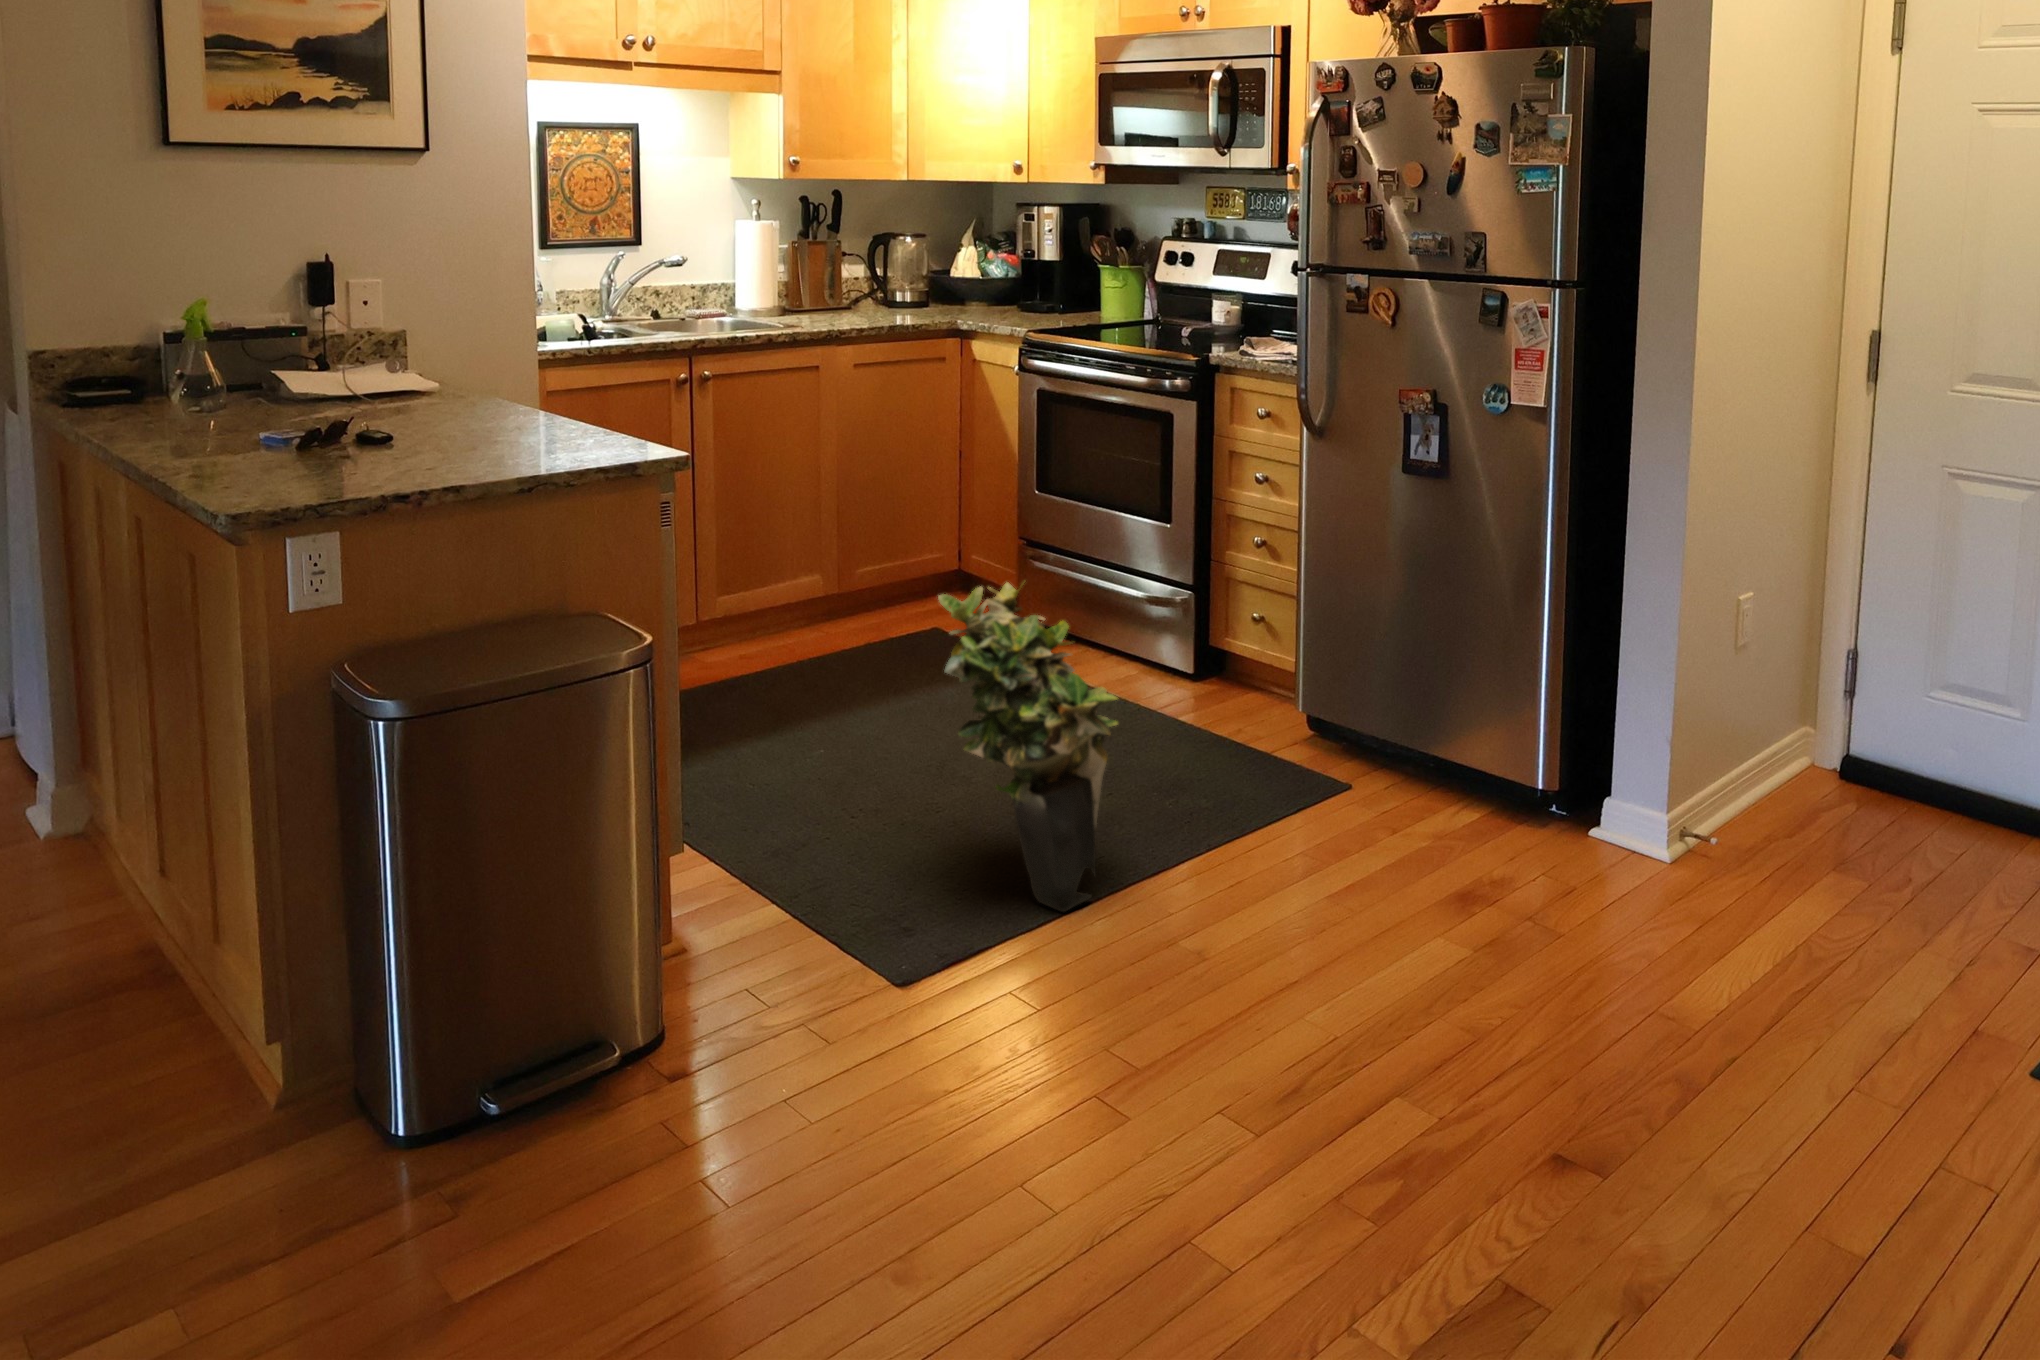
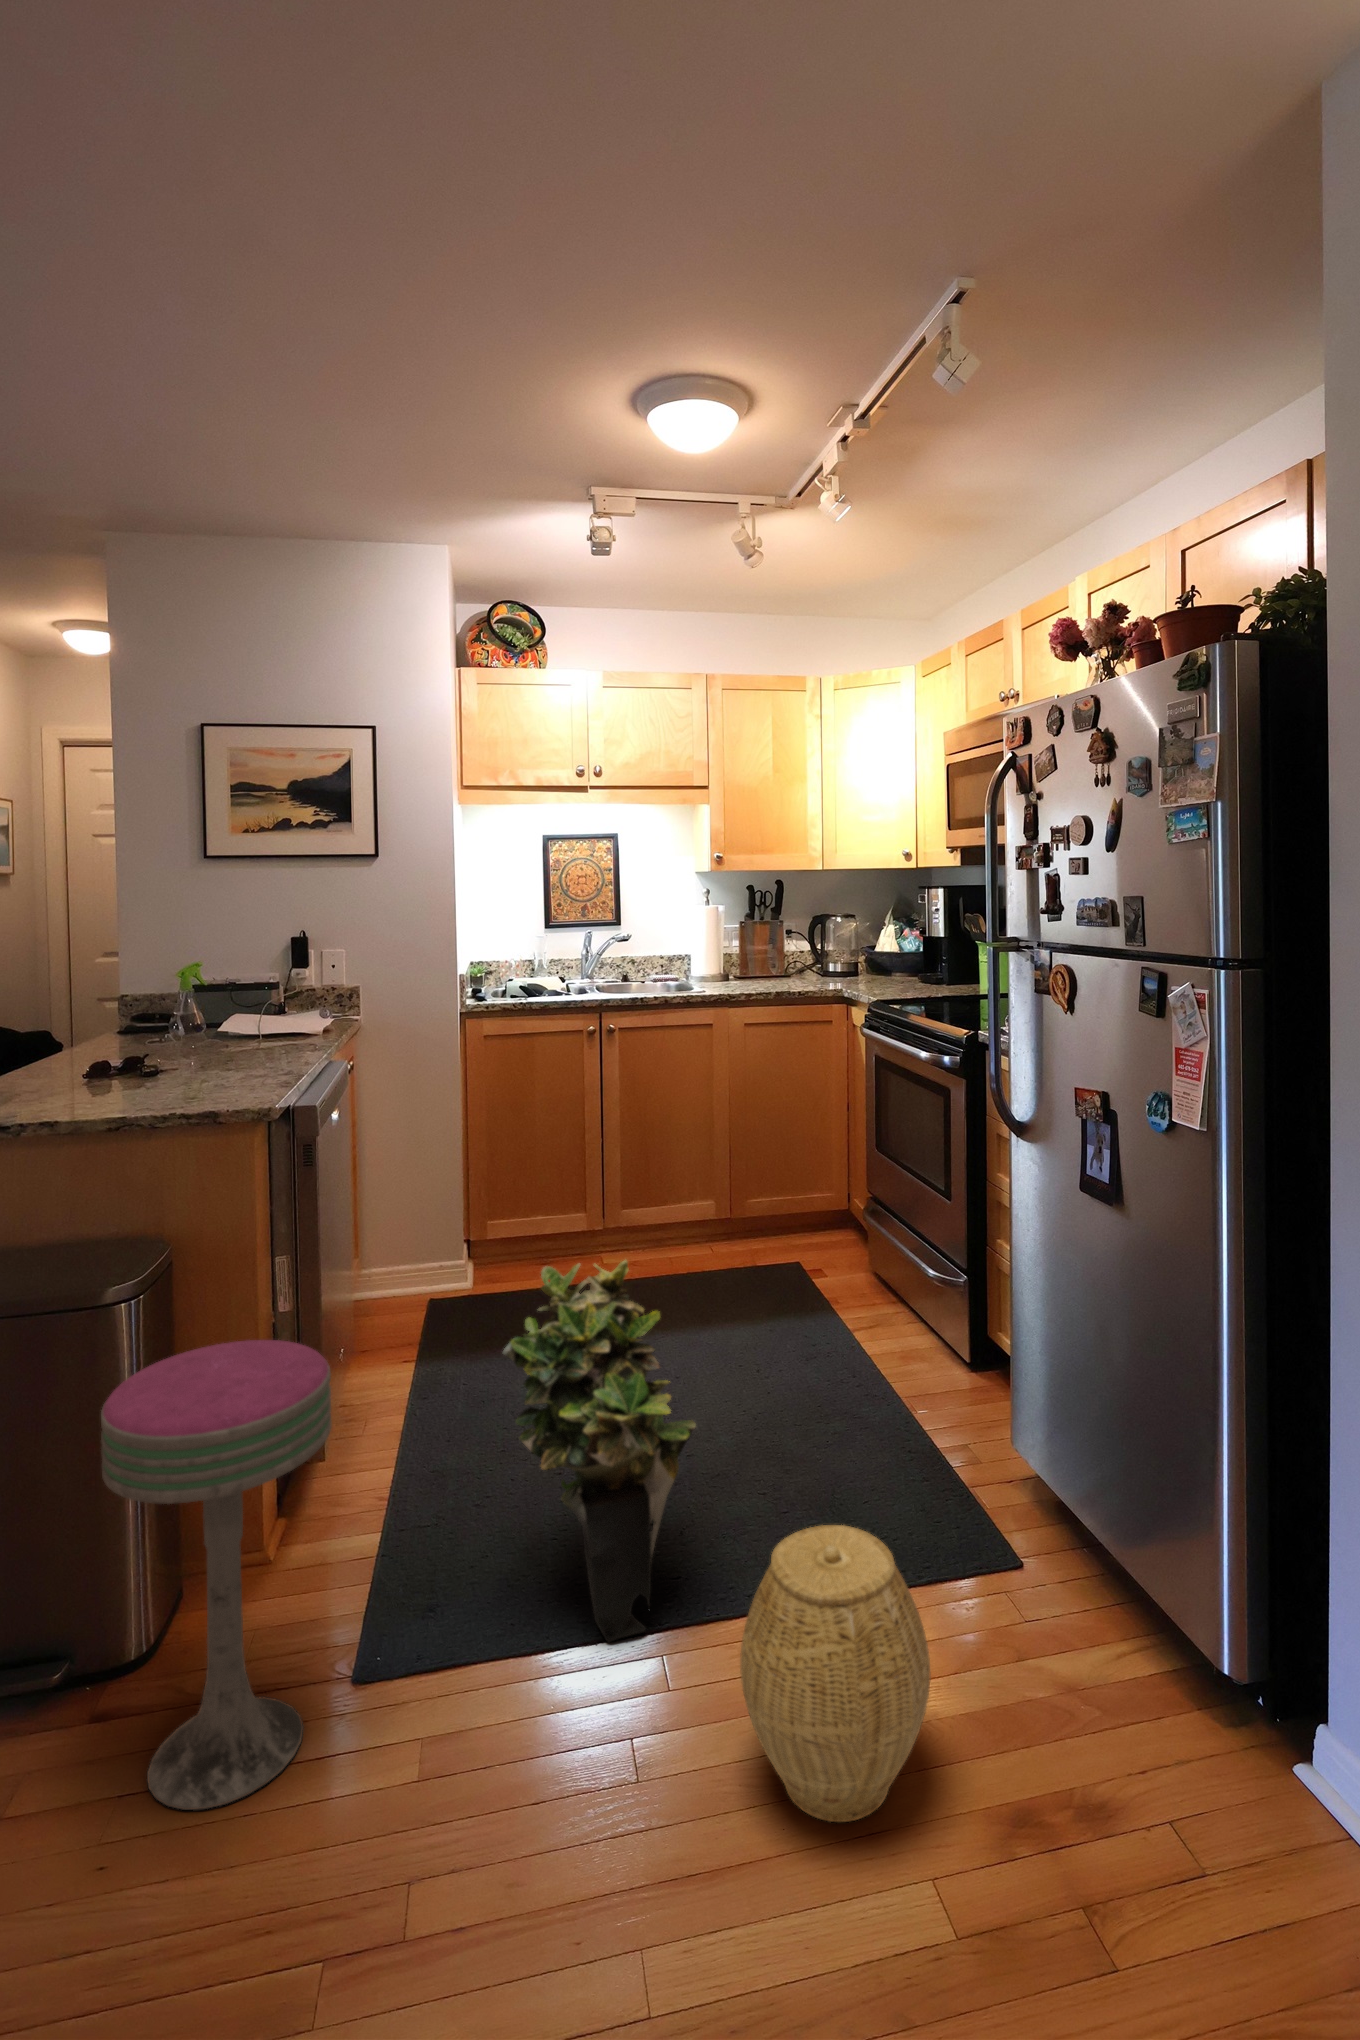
bar stool: none [694,667,905,1085] -> present [101,1340,332,1810]
woven basket: none [1244,747,1396,954] -> present [740,1525,931,1822]

